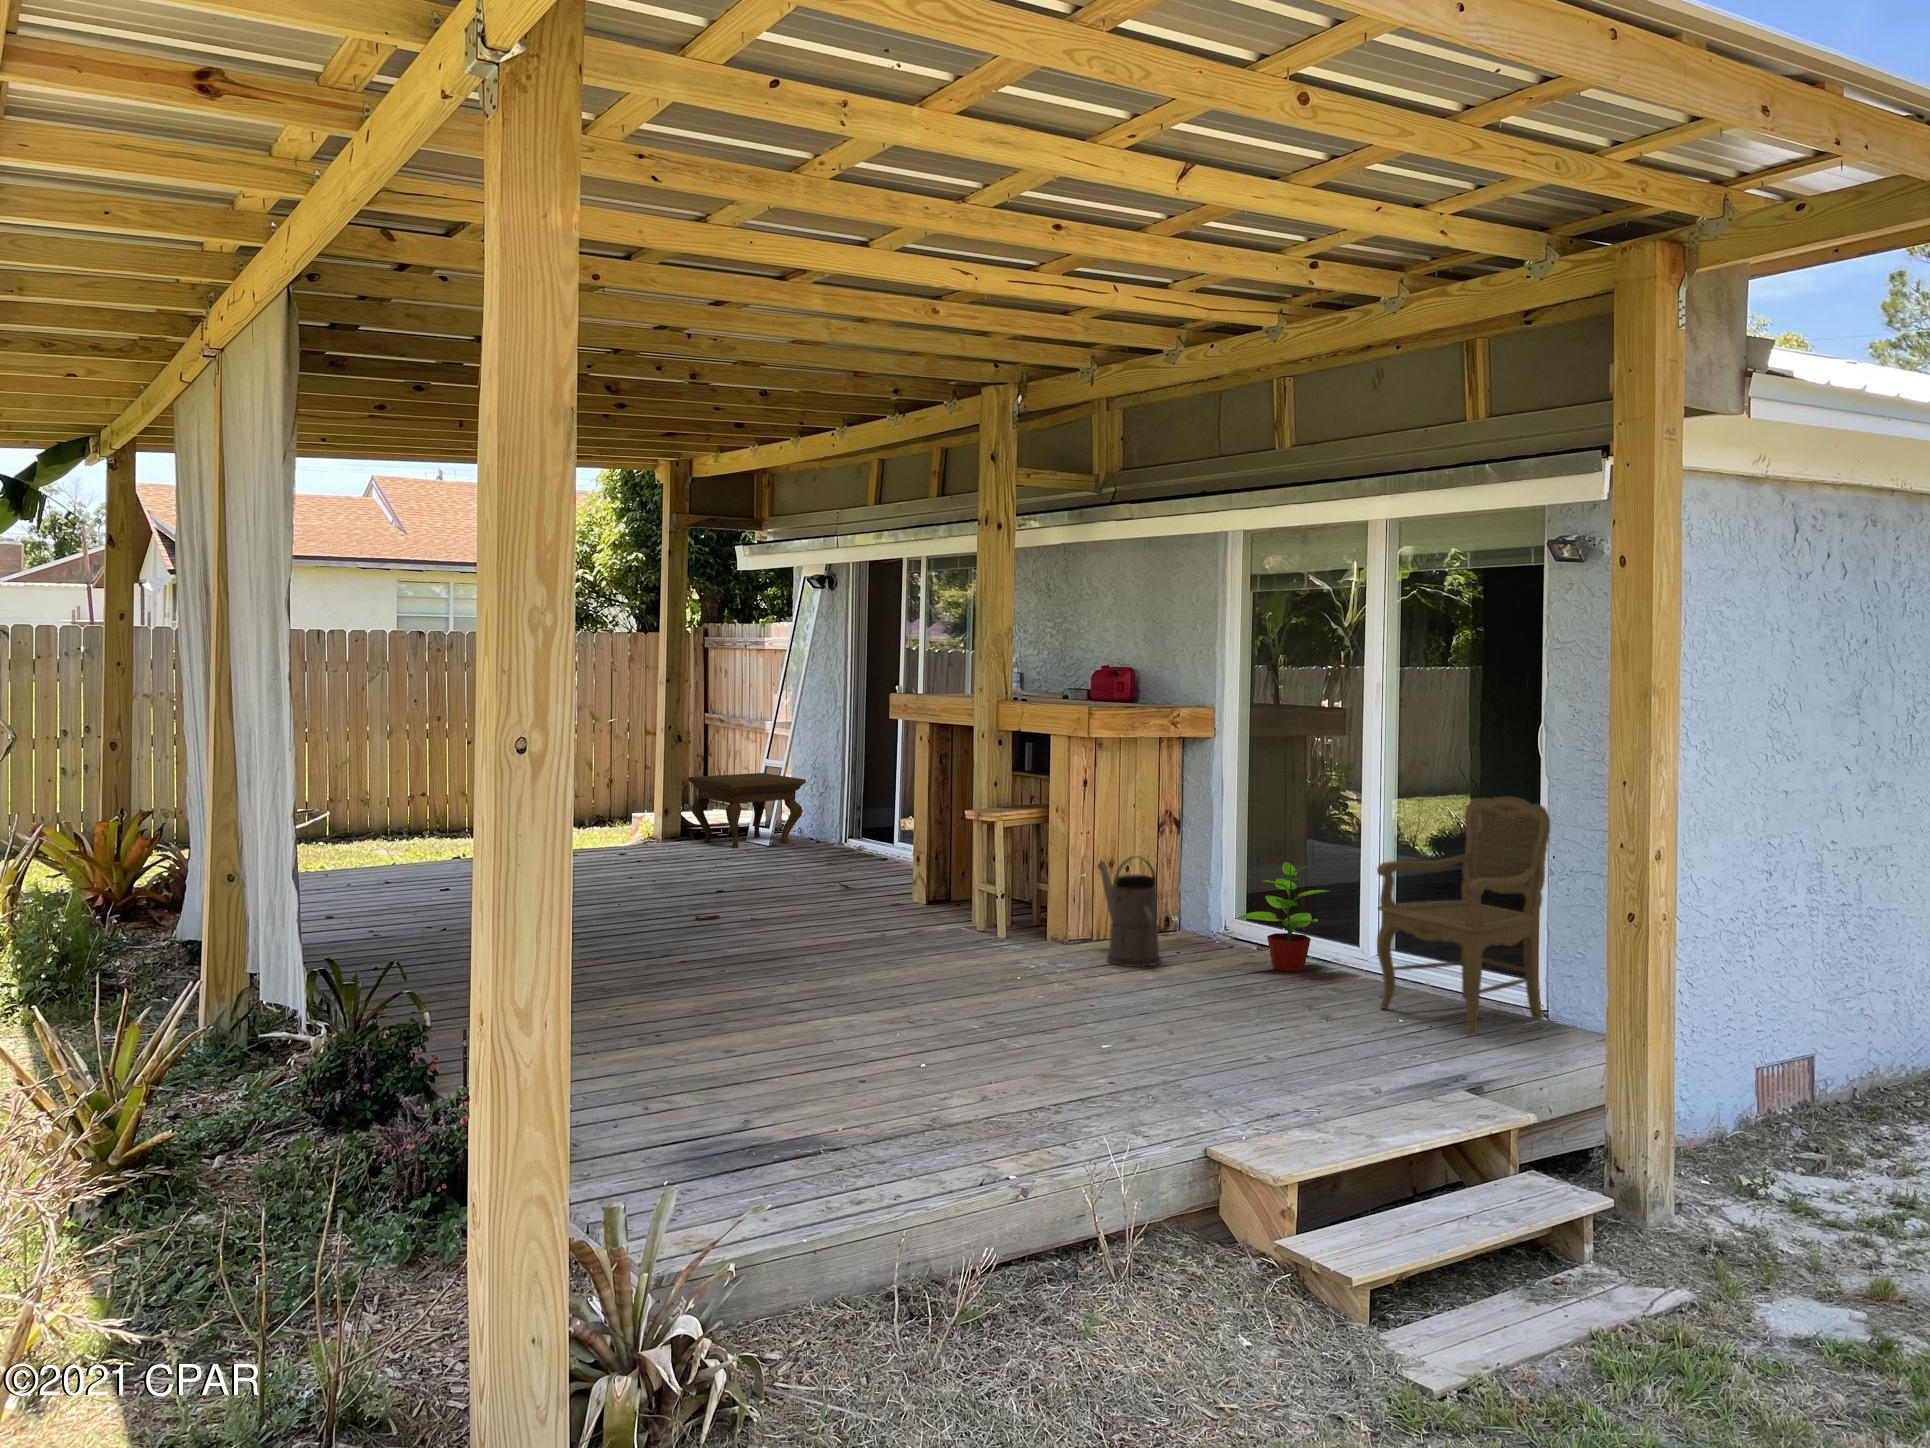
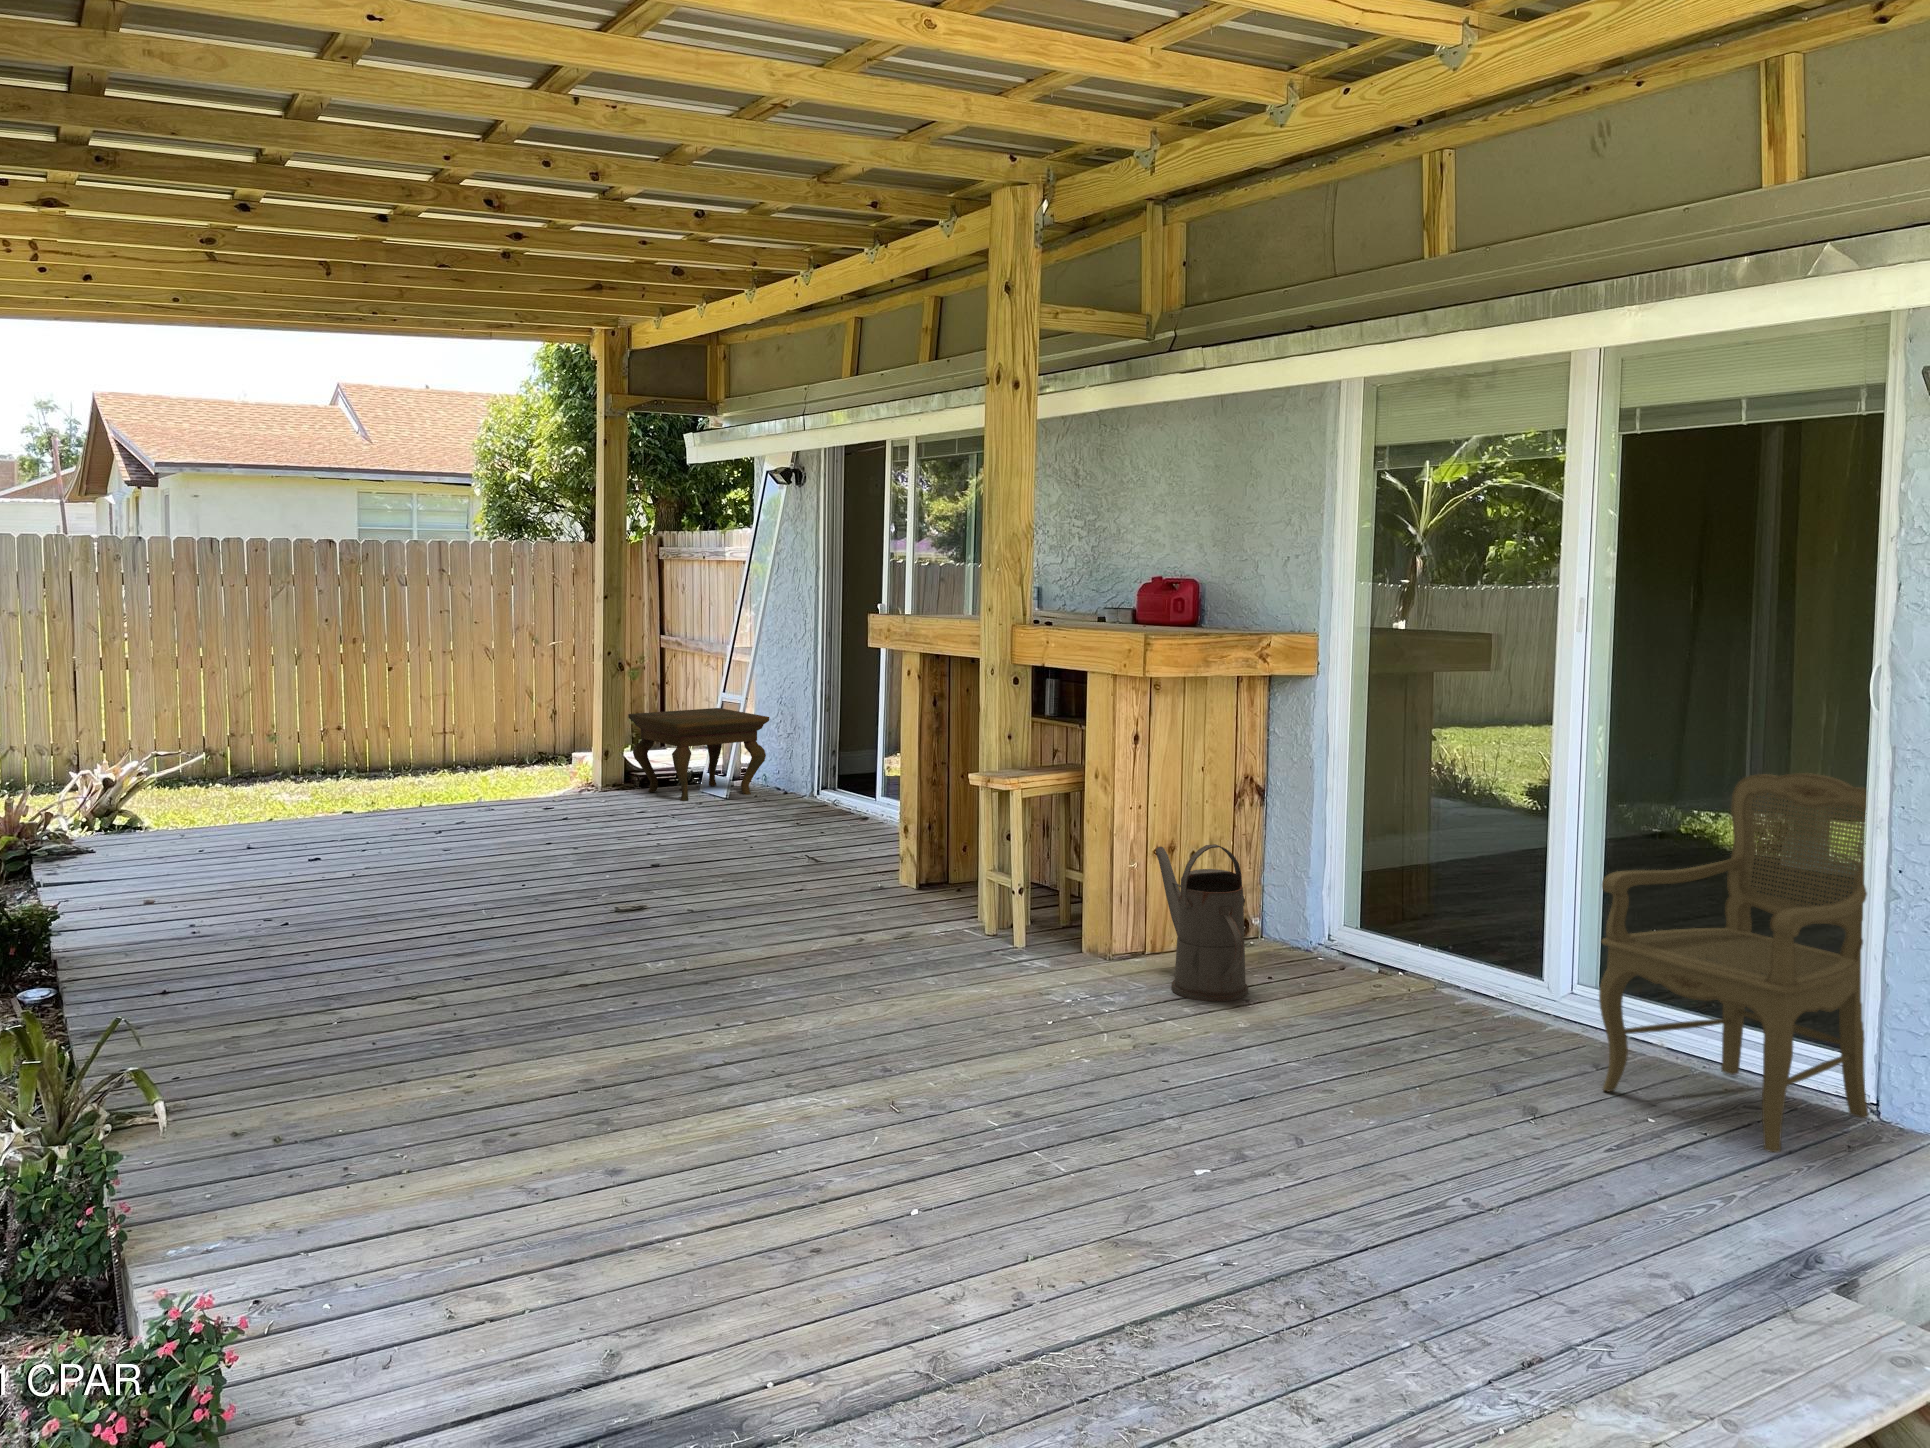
potted plant: present [1238,862,1330,972] -> none [1362,851,1501,1013]

